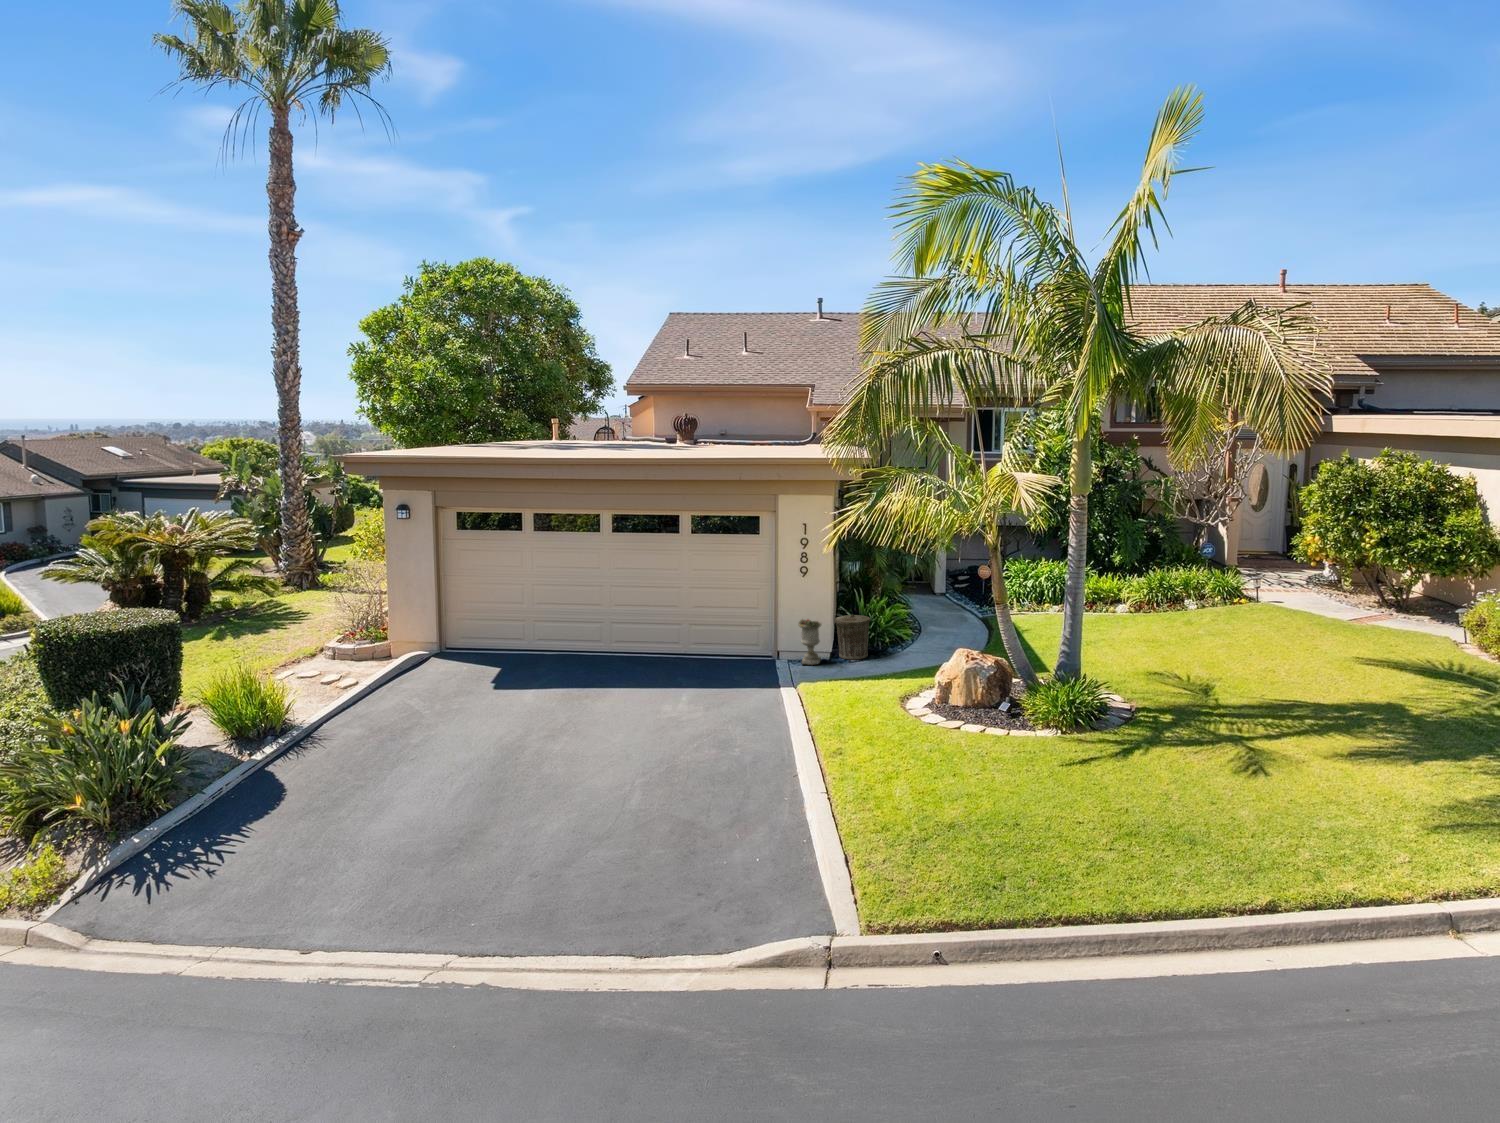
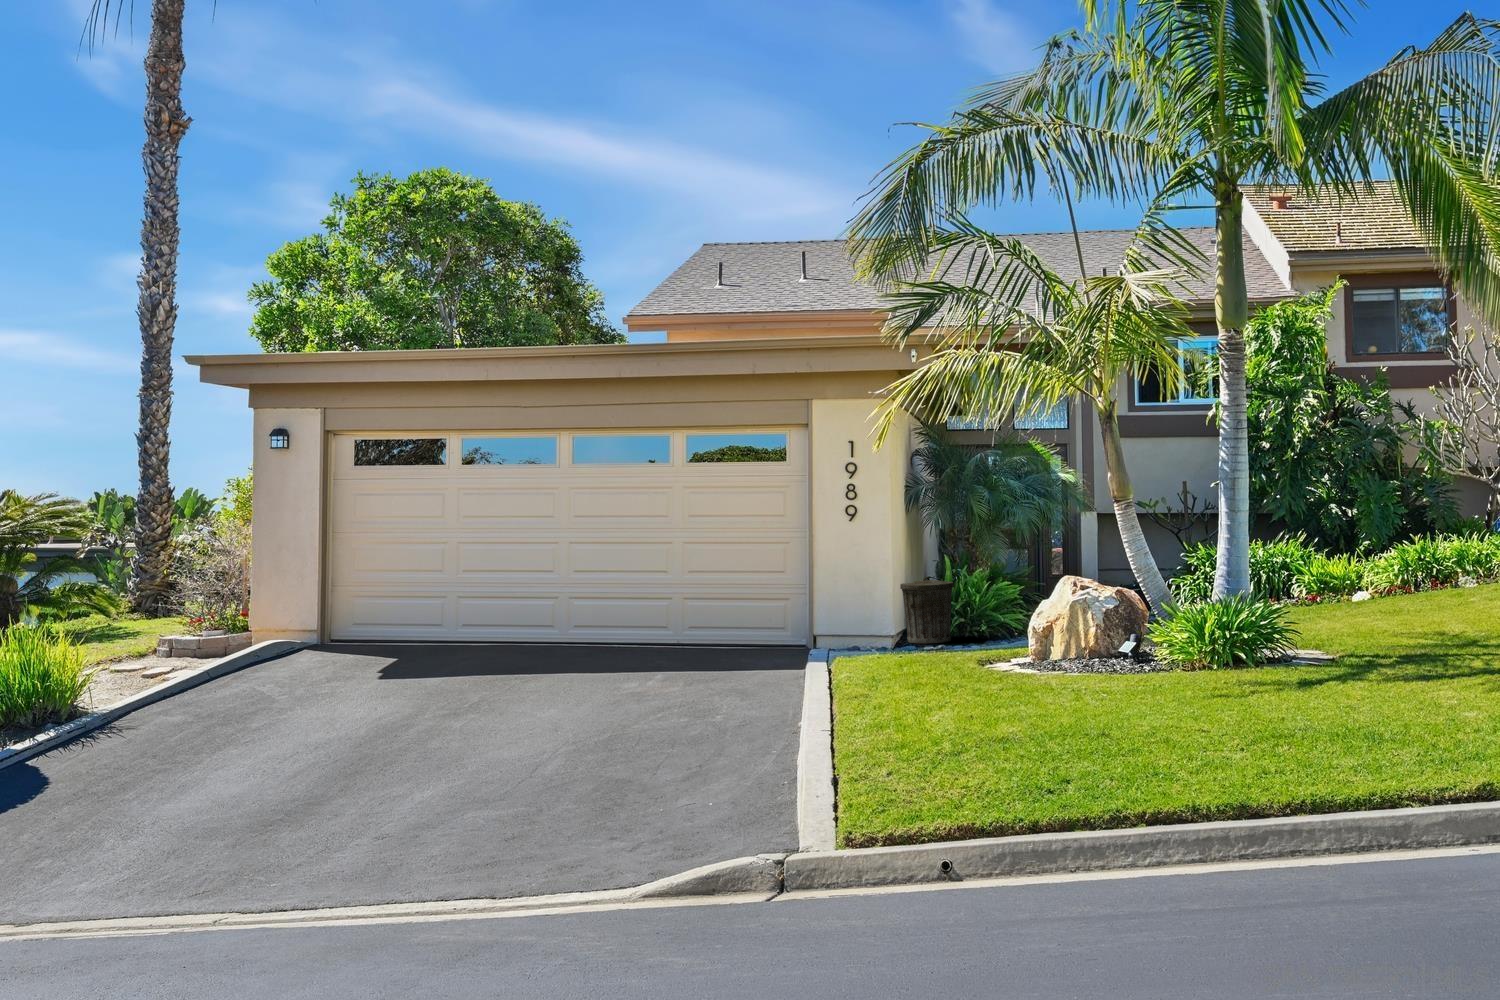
planter: present [798,619,822,665] -> none [843,579,878,648]

